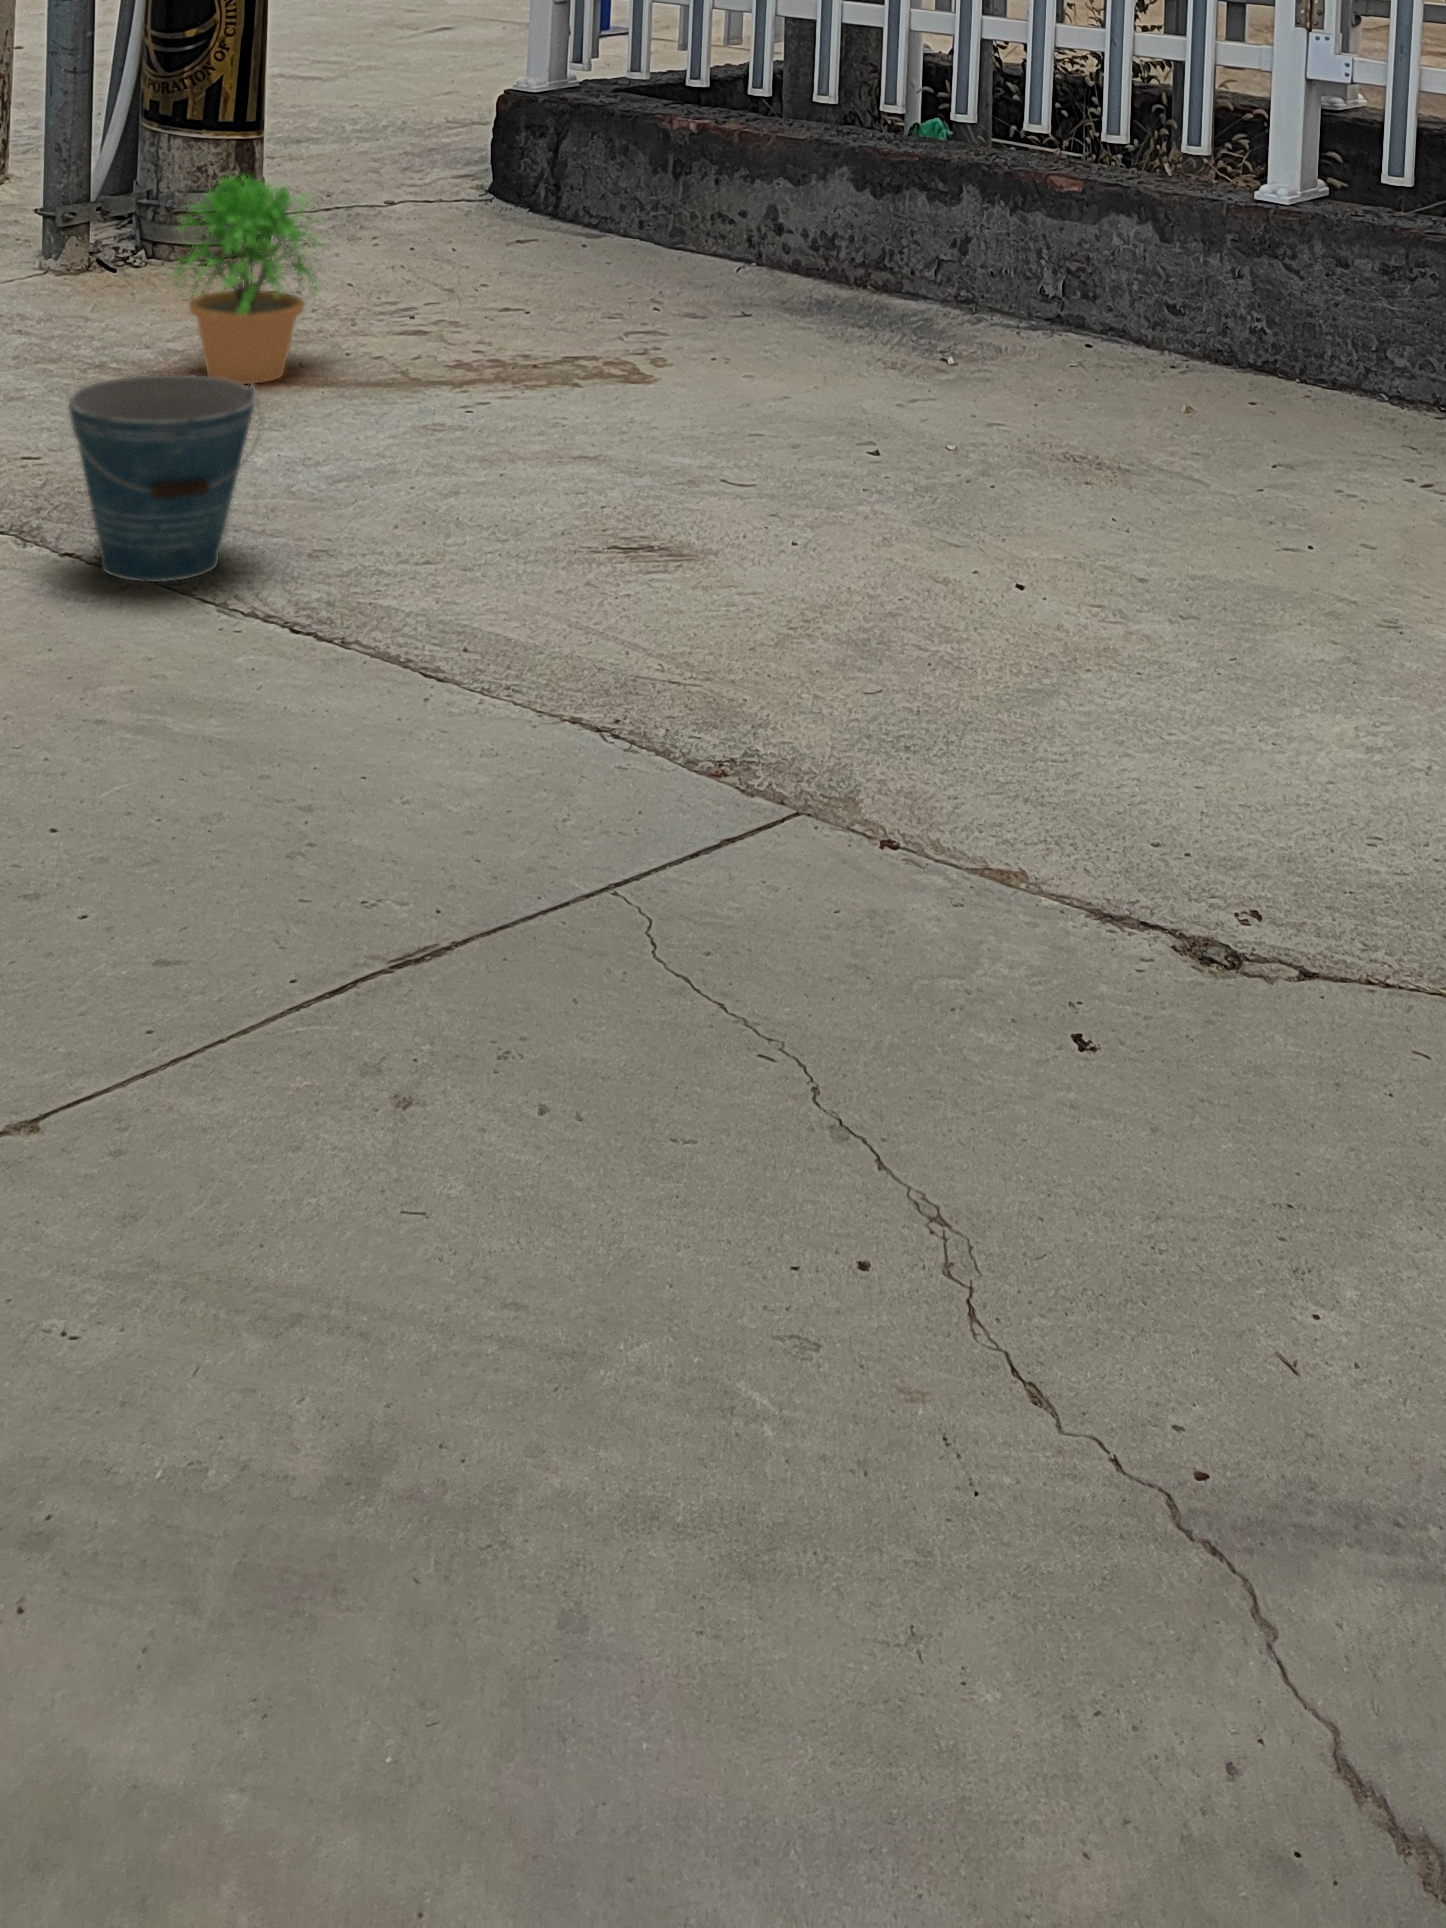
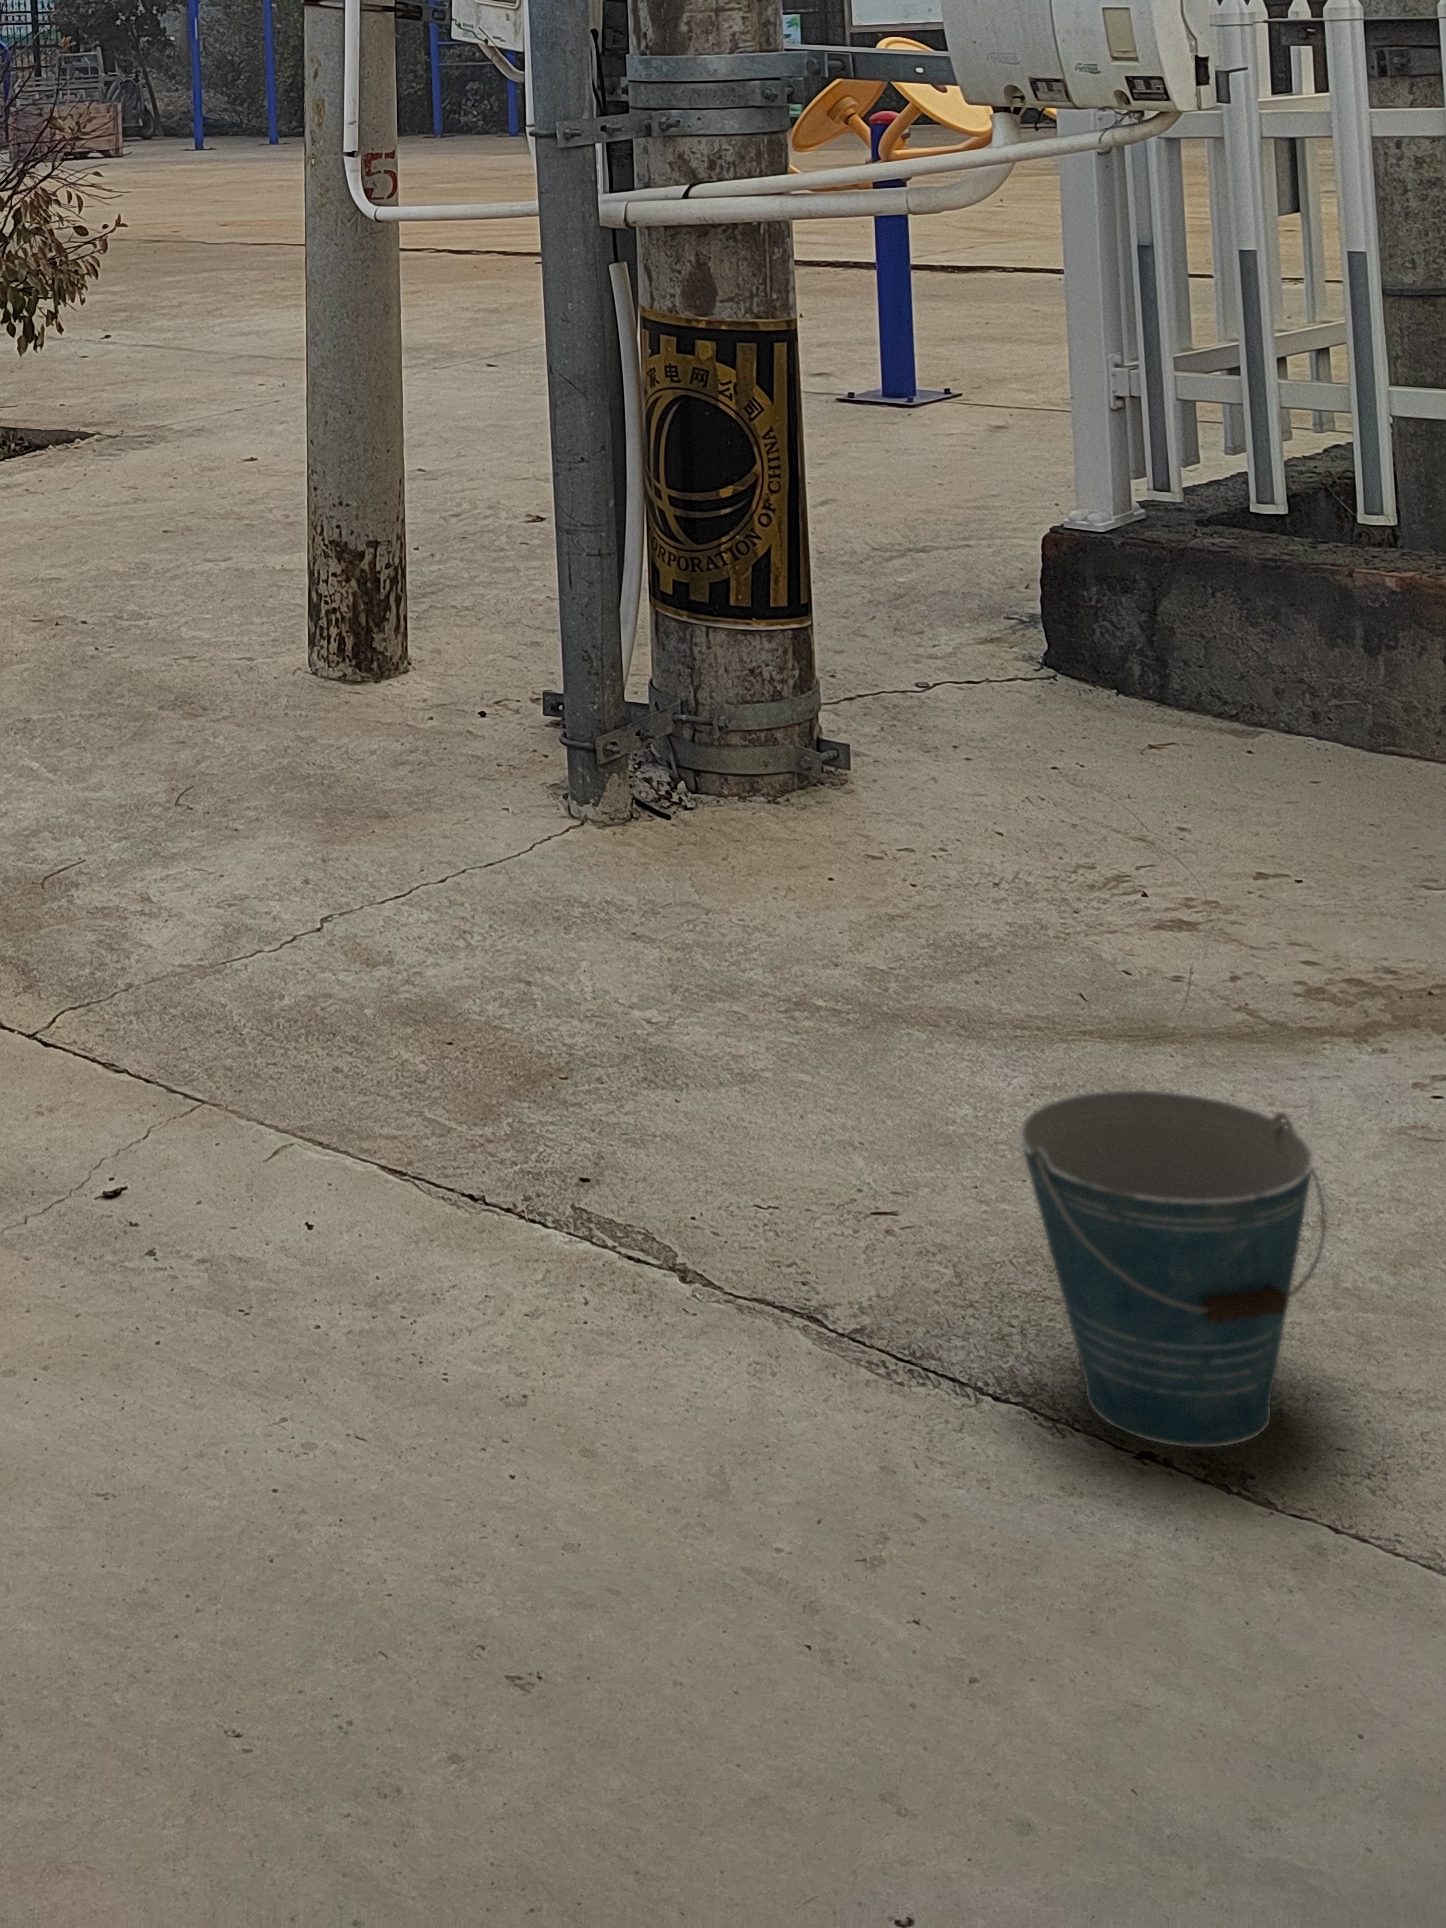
potted plant: present [174,176,327,385] -> none [853,708,1076,1011]

